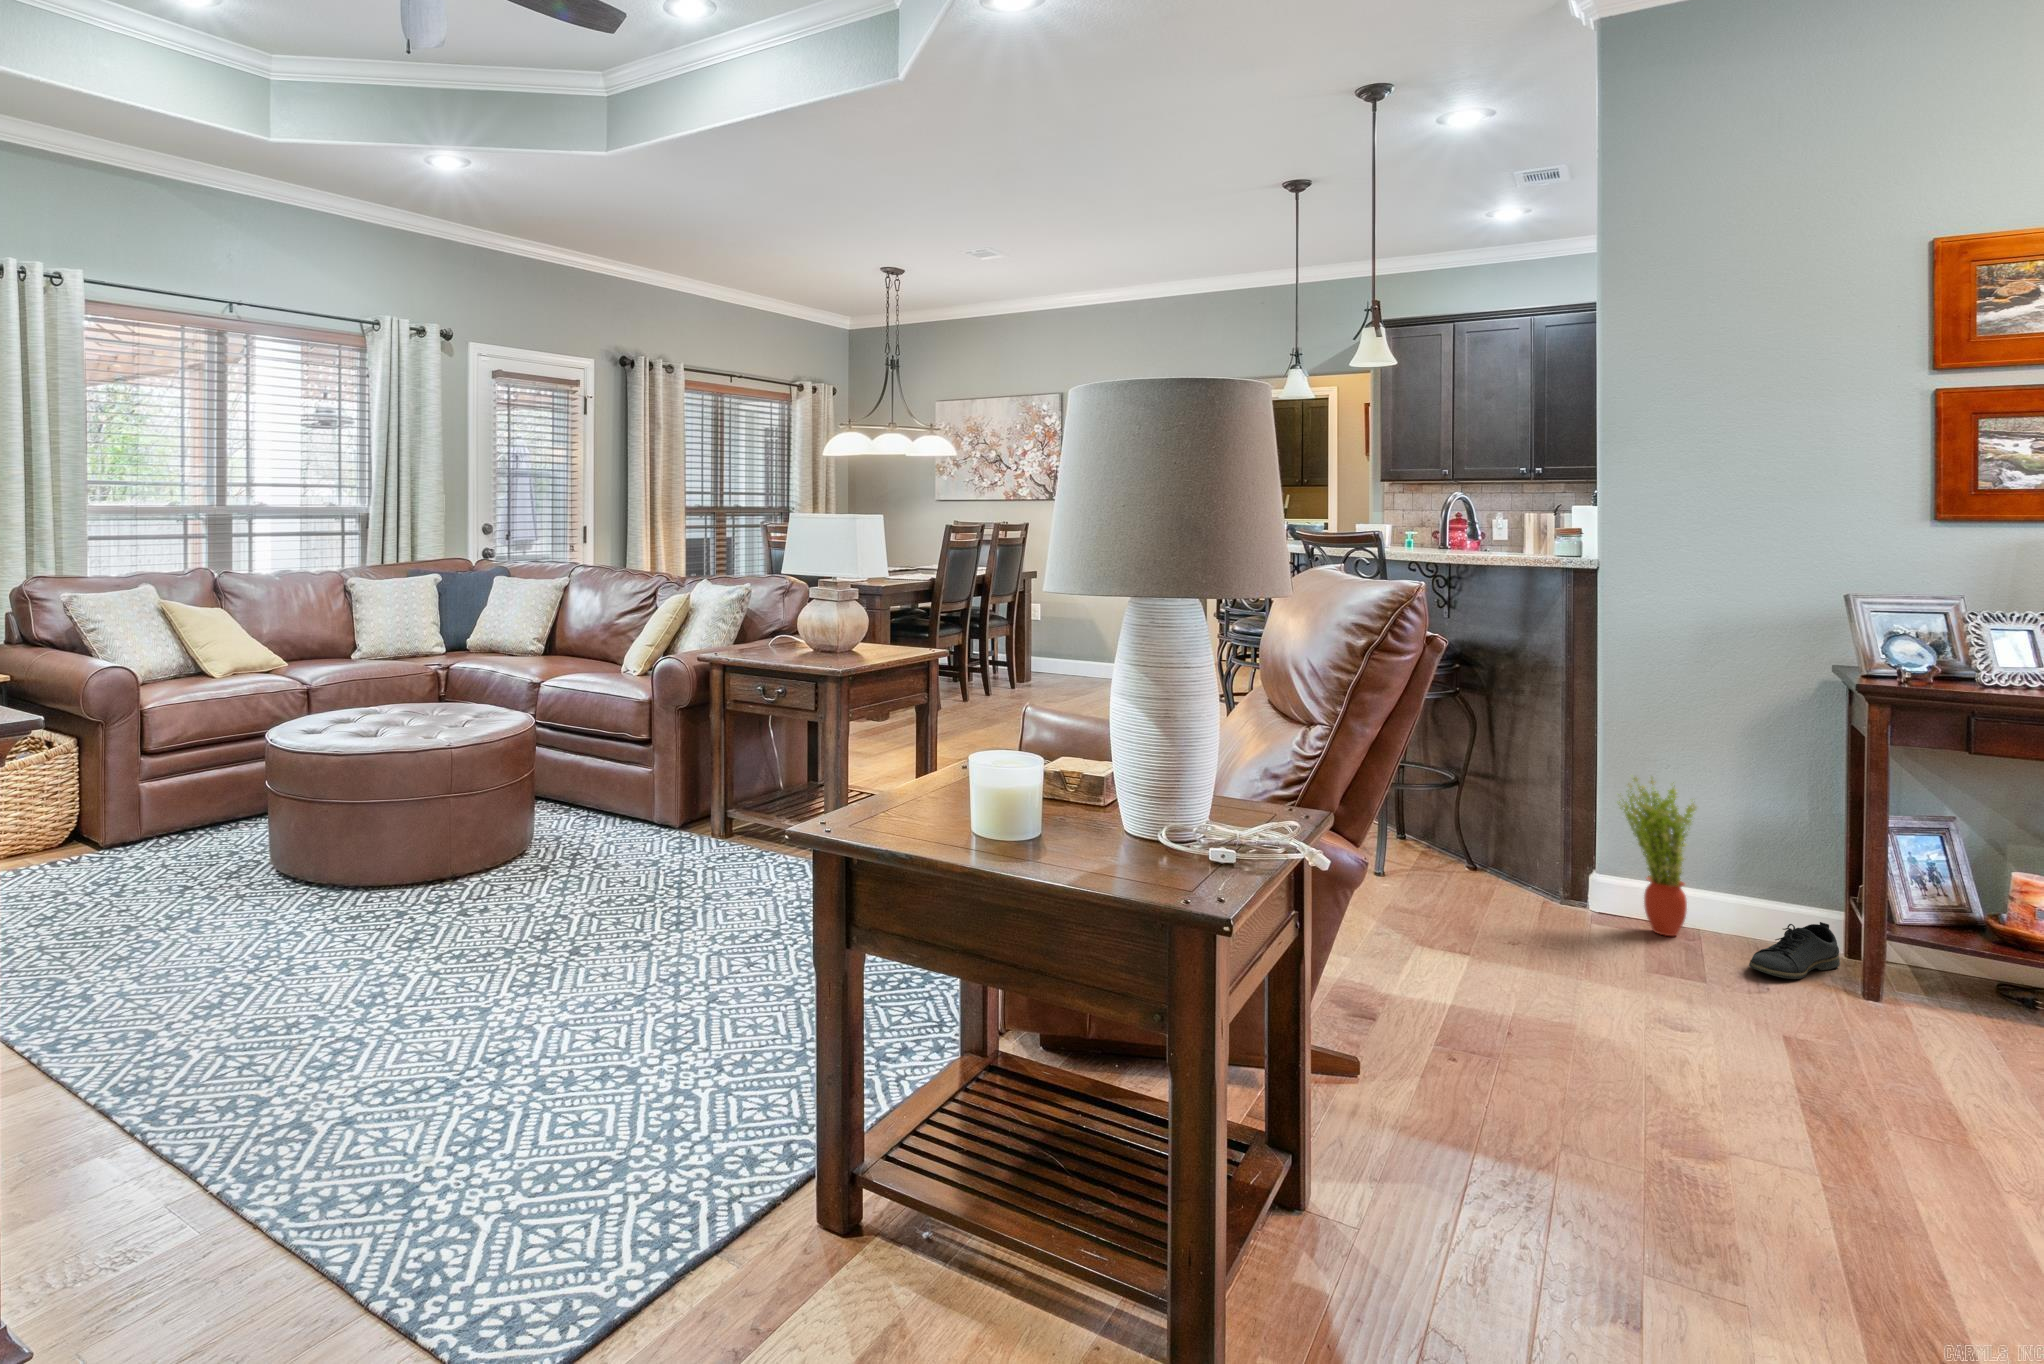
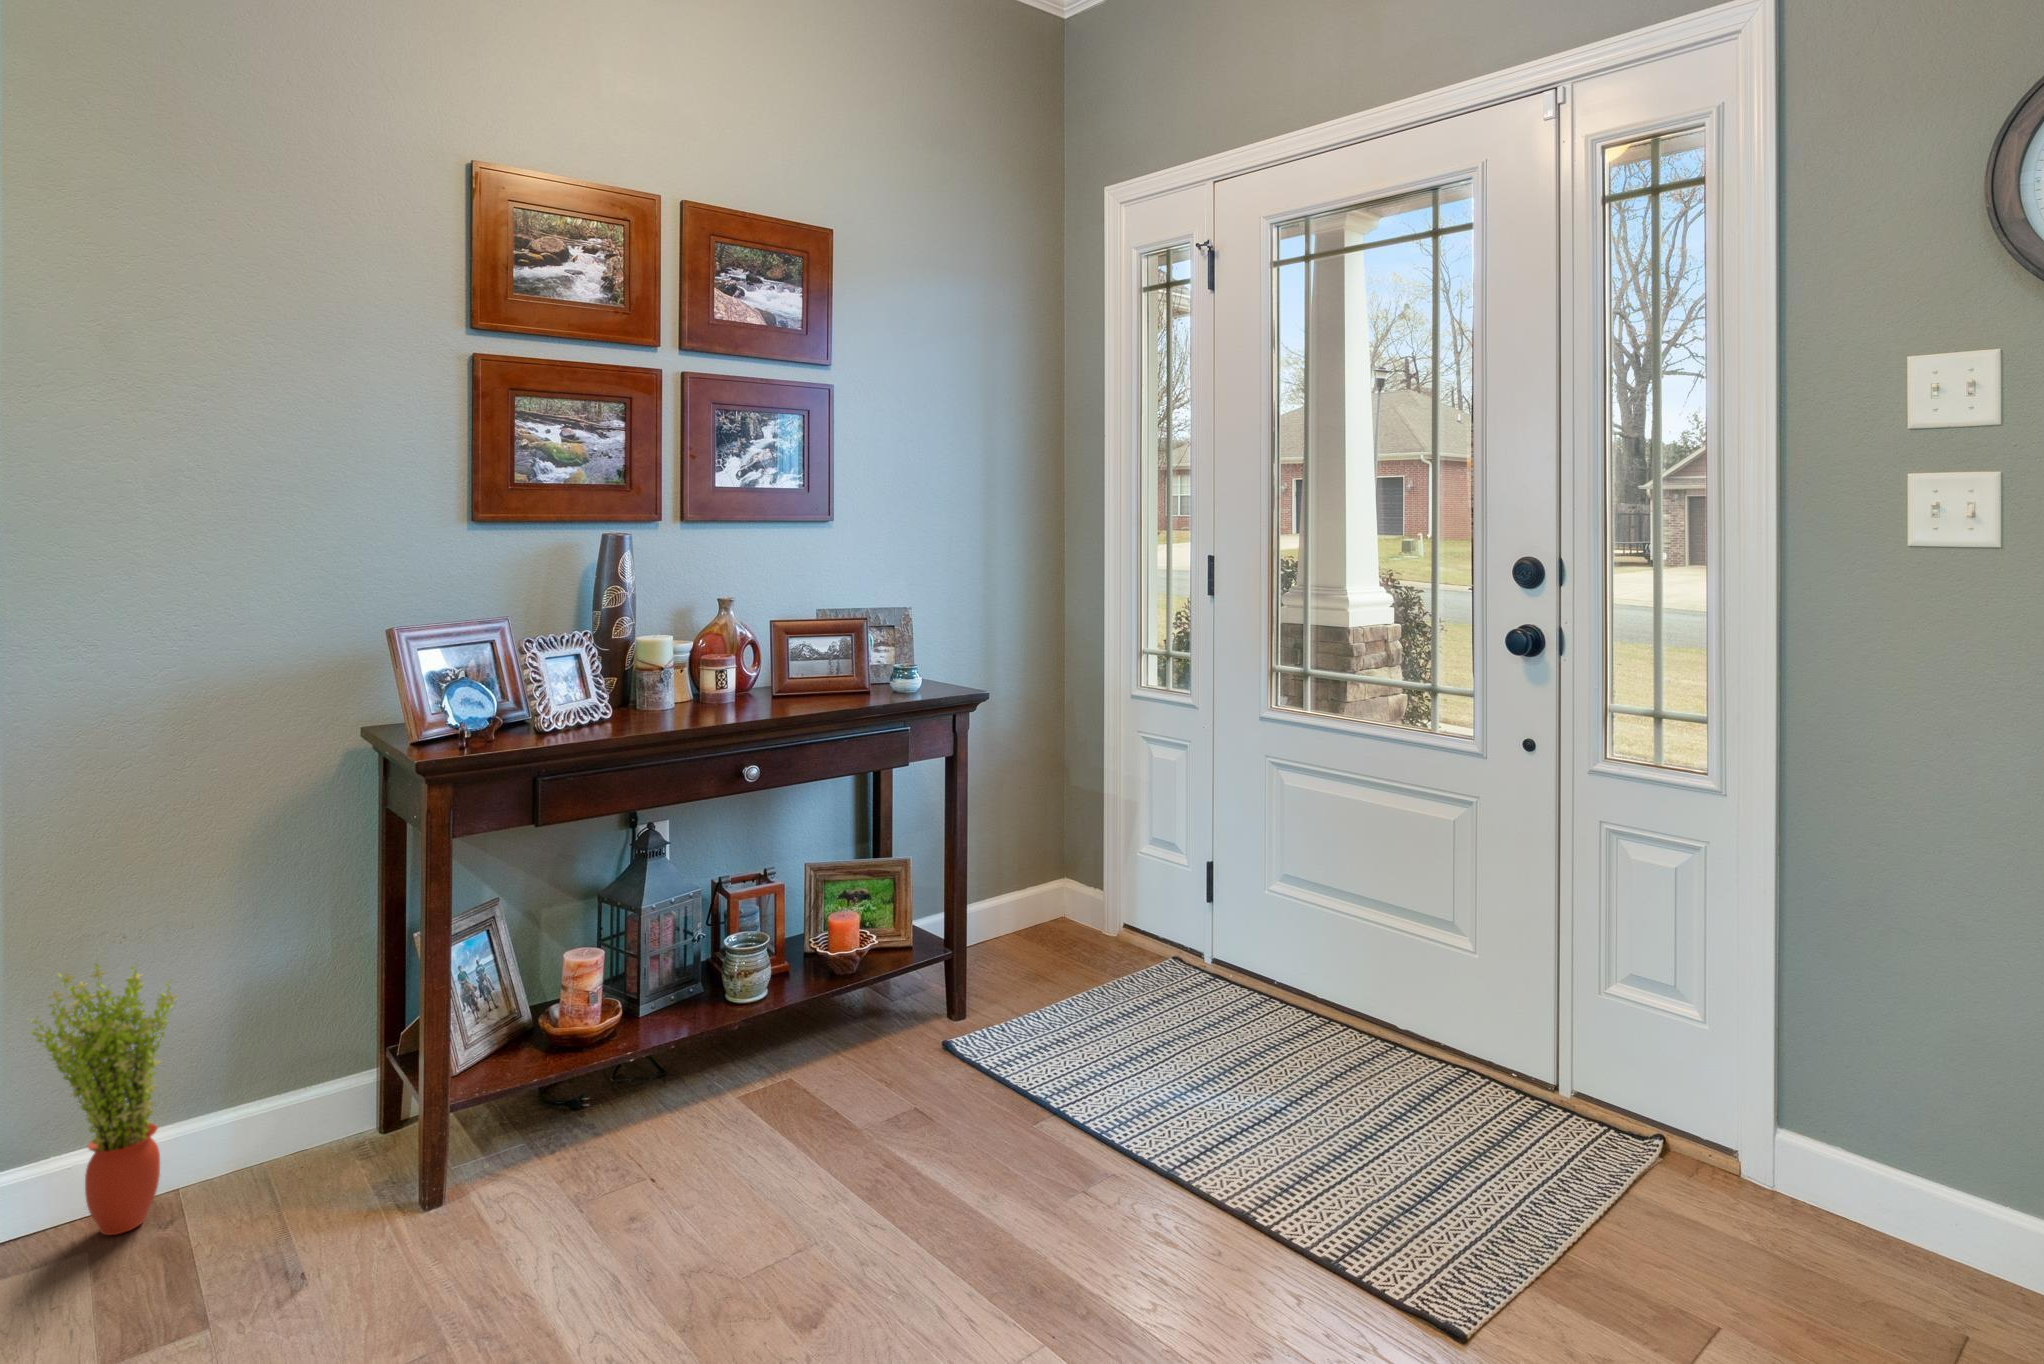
shoe: present [1749,922,1840,979] -> none [263,1101,379,1240]

